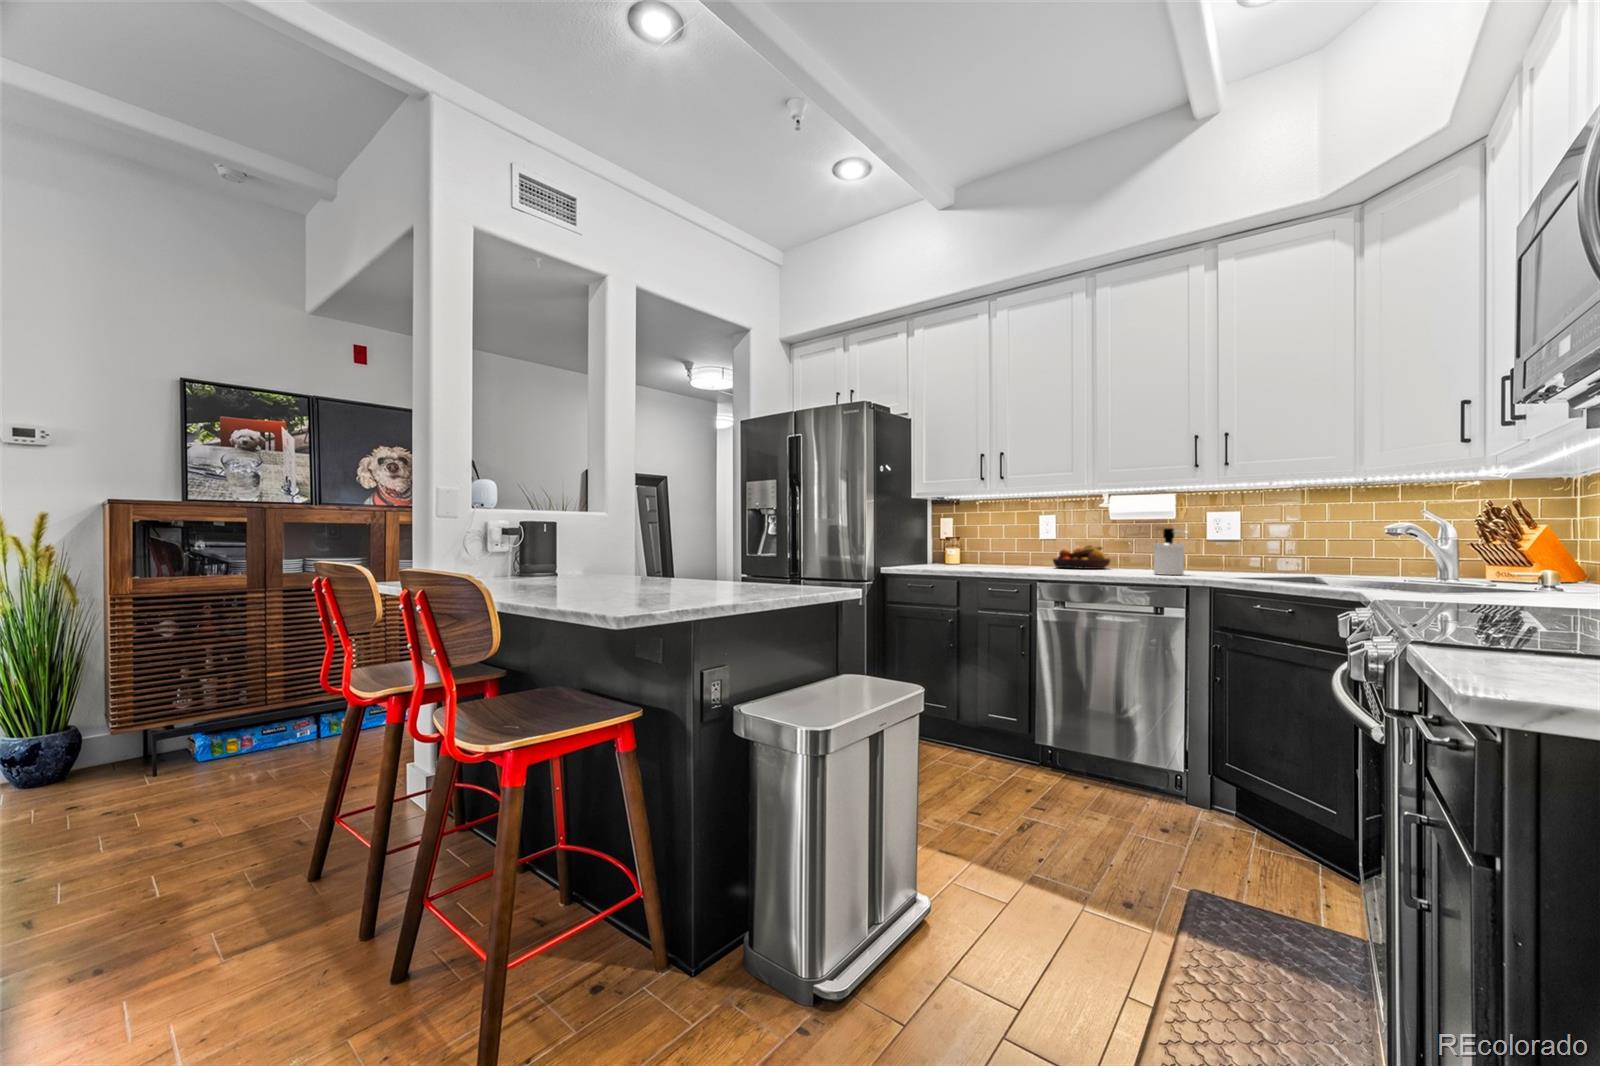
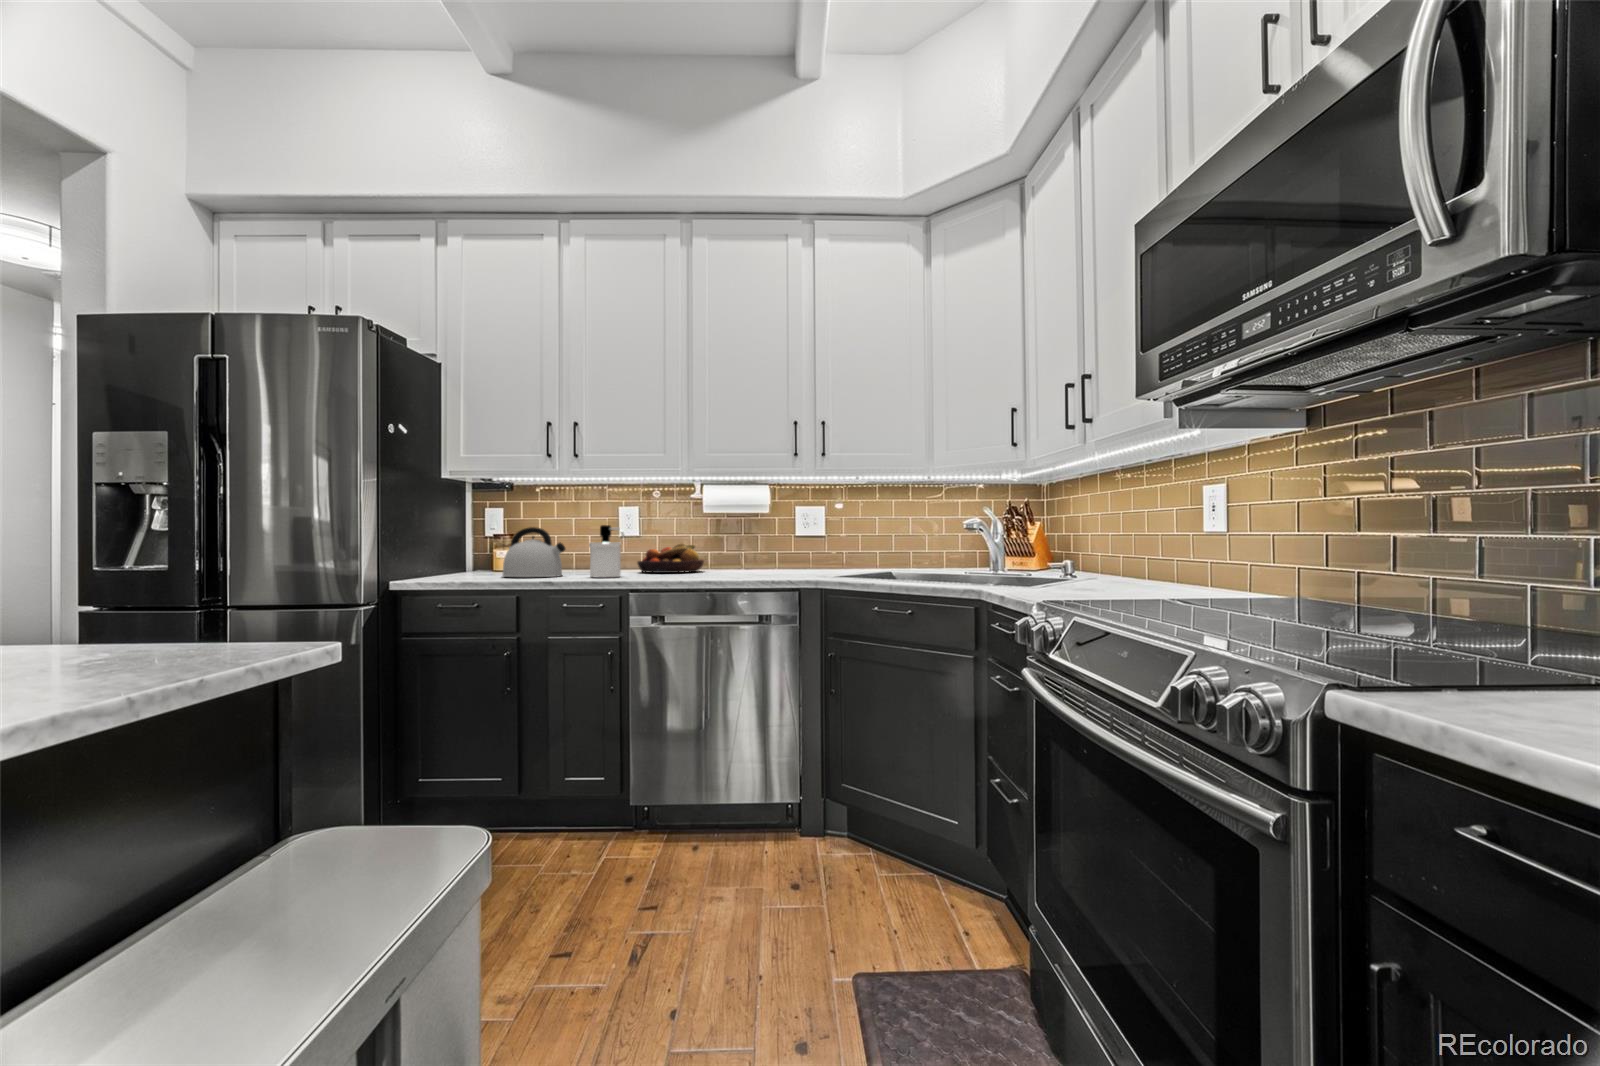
soap dispenser: present [1153,528,1191,575] -> present [589,525,624,578]
kettle: none [950,532,995,568] -> present [502,527,565,577]

